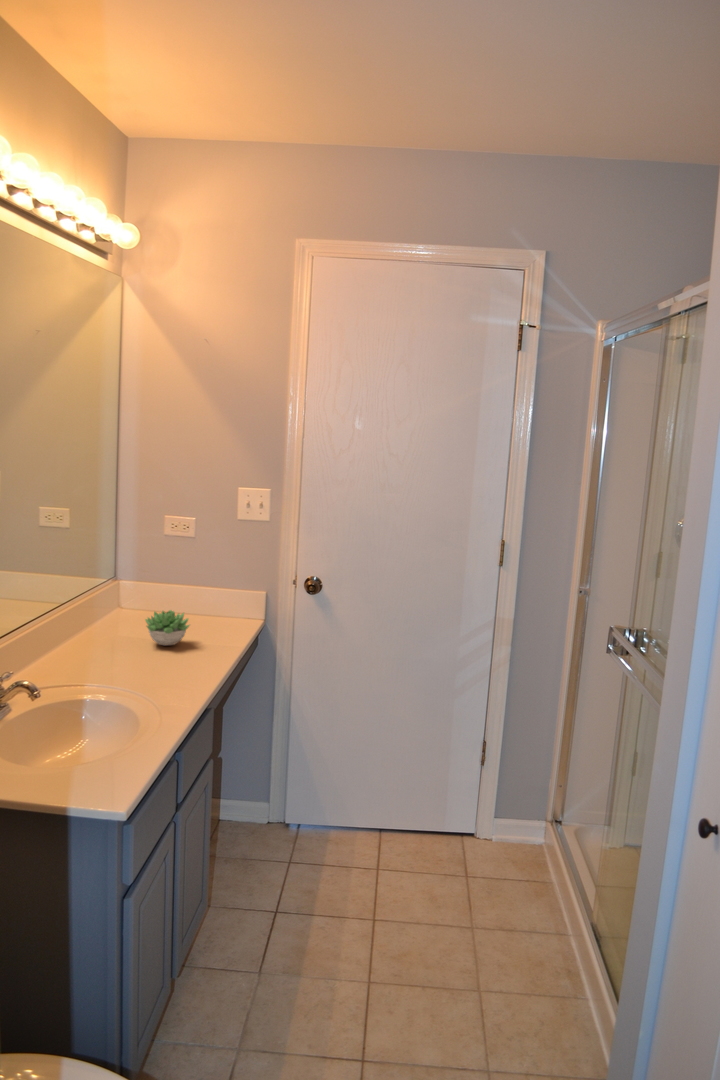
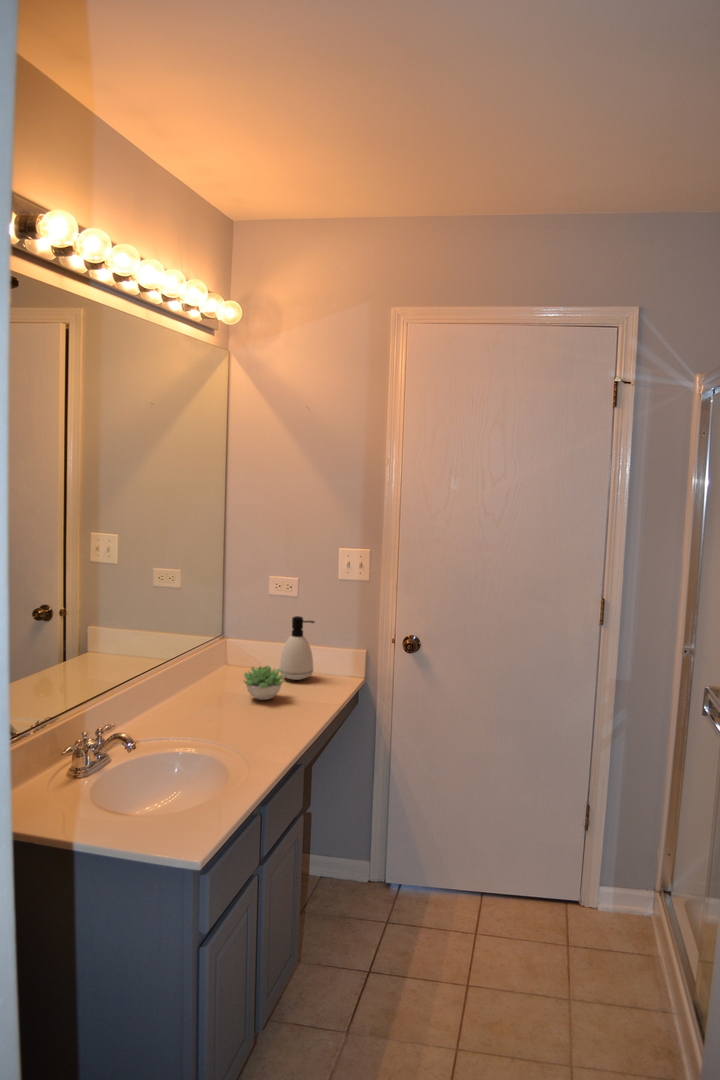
soap dispenser: none [181,560,218,625] -> present [279,616,314,680]

